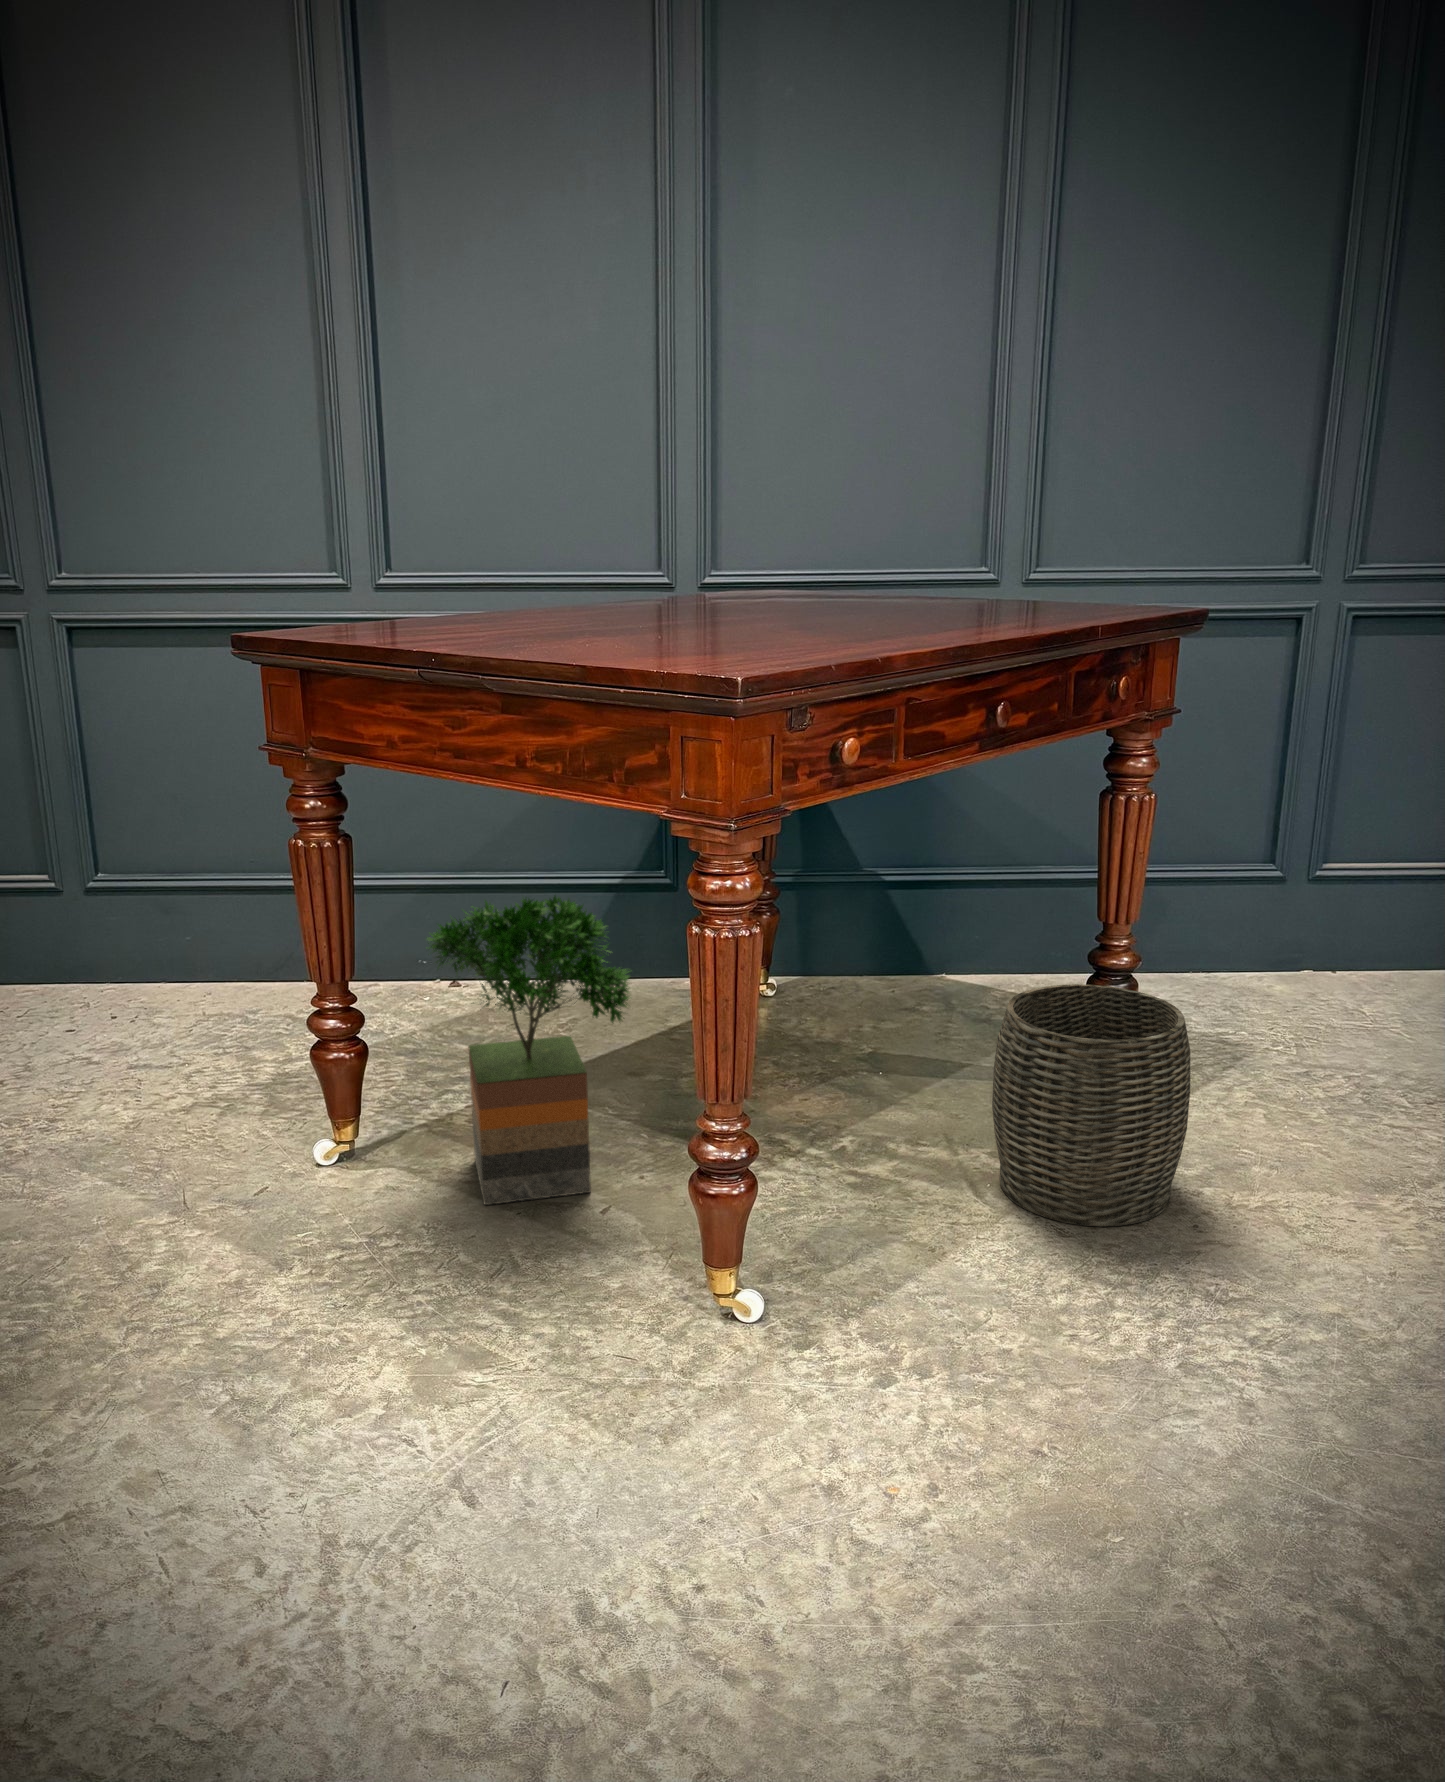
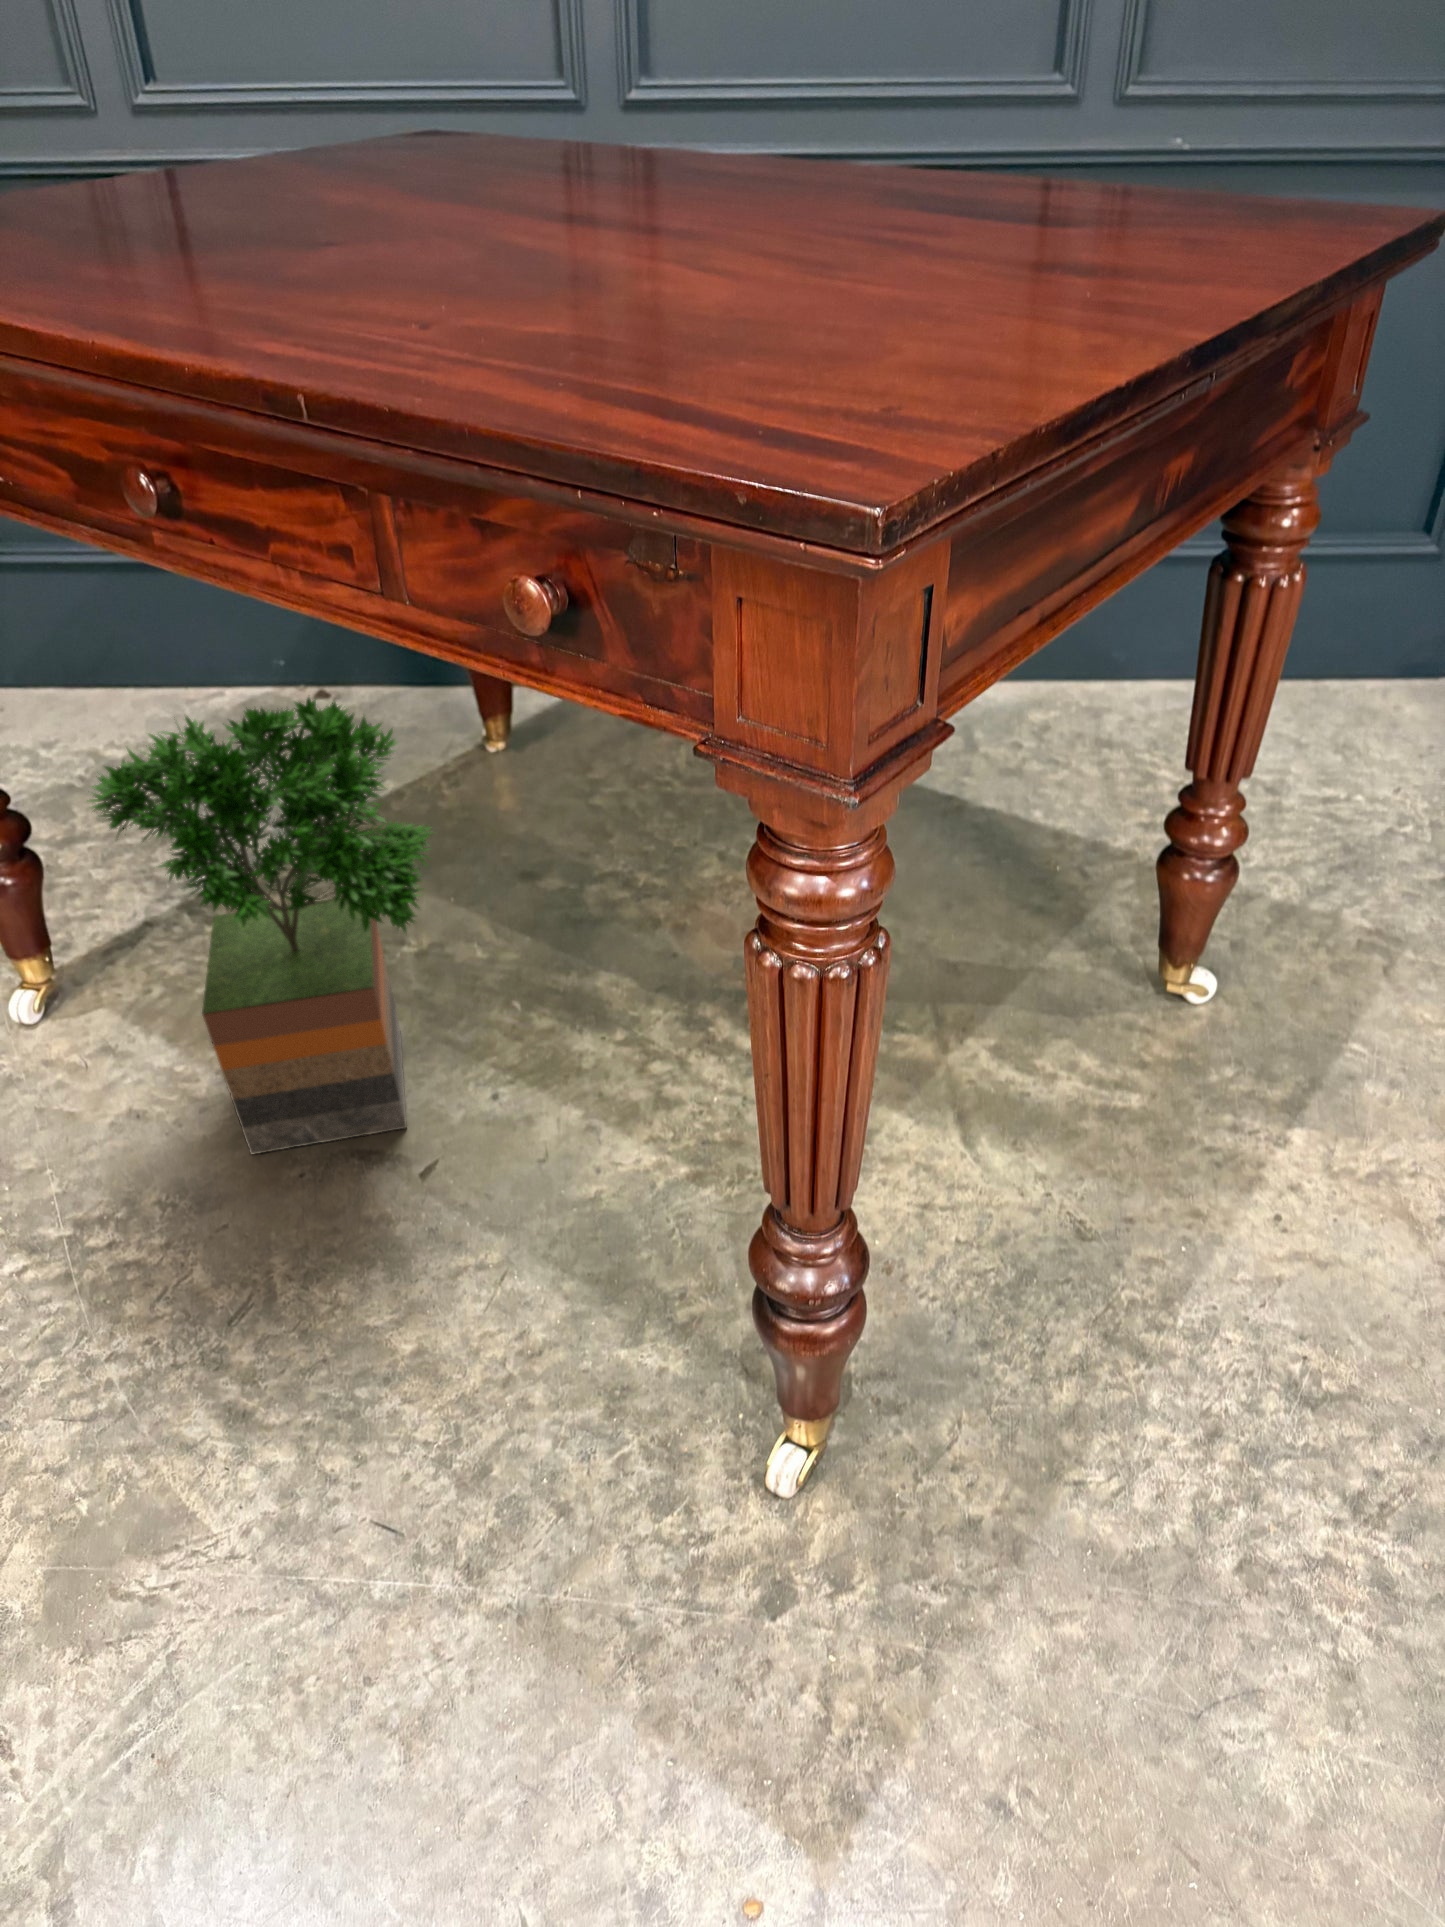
woven basket: present [992,984,1191,1226] -> none [992,833,1313,1218]

